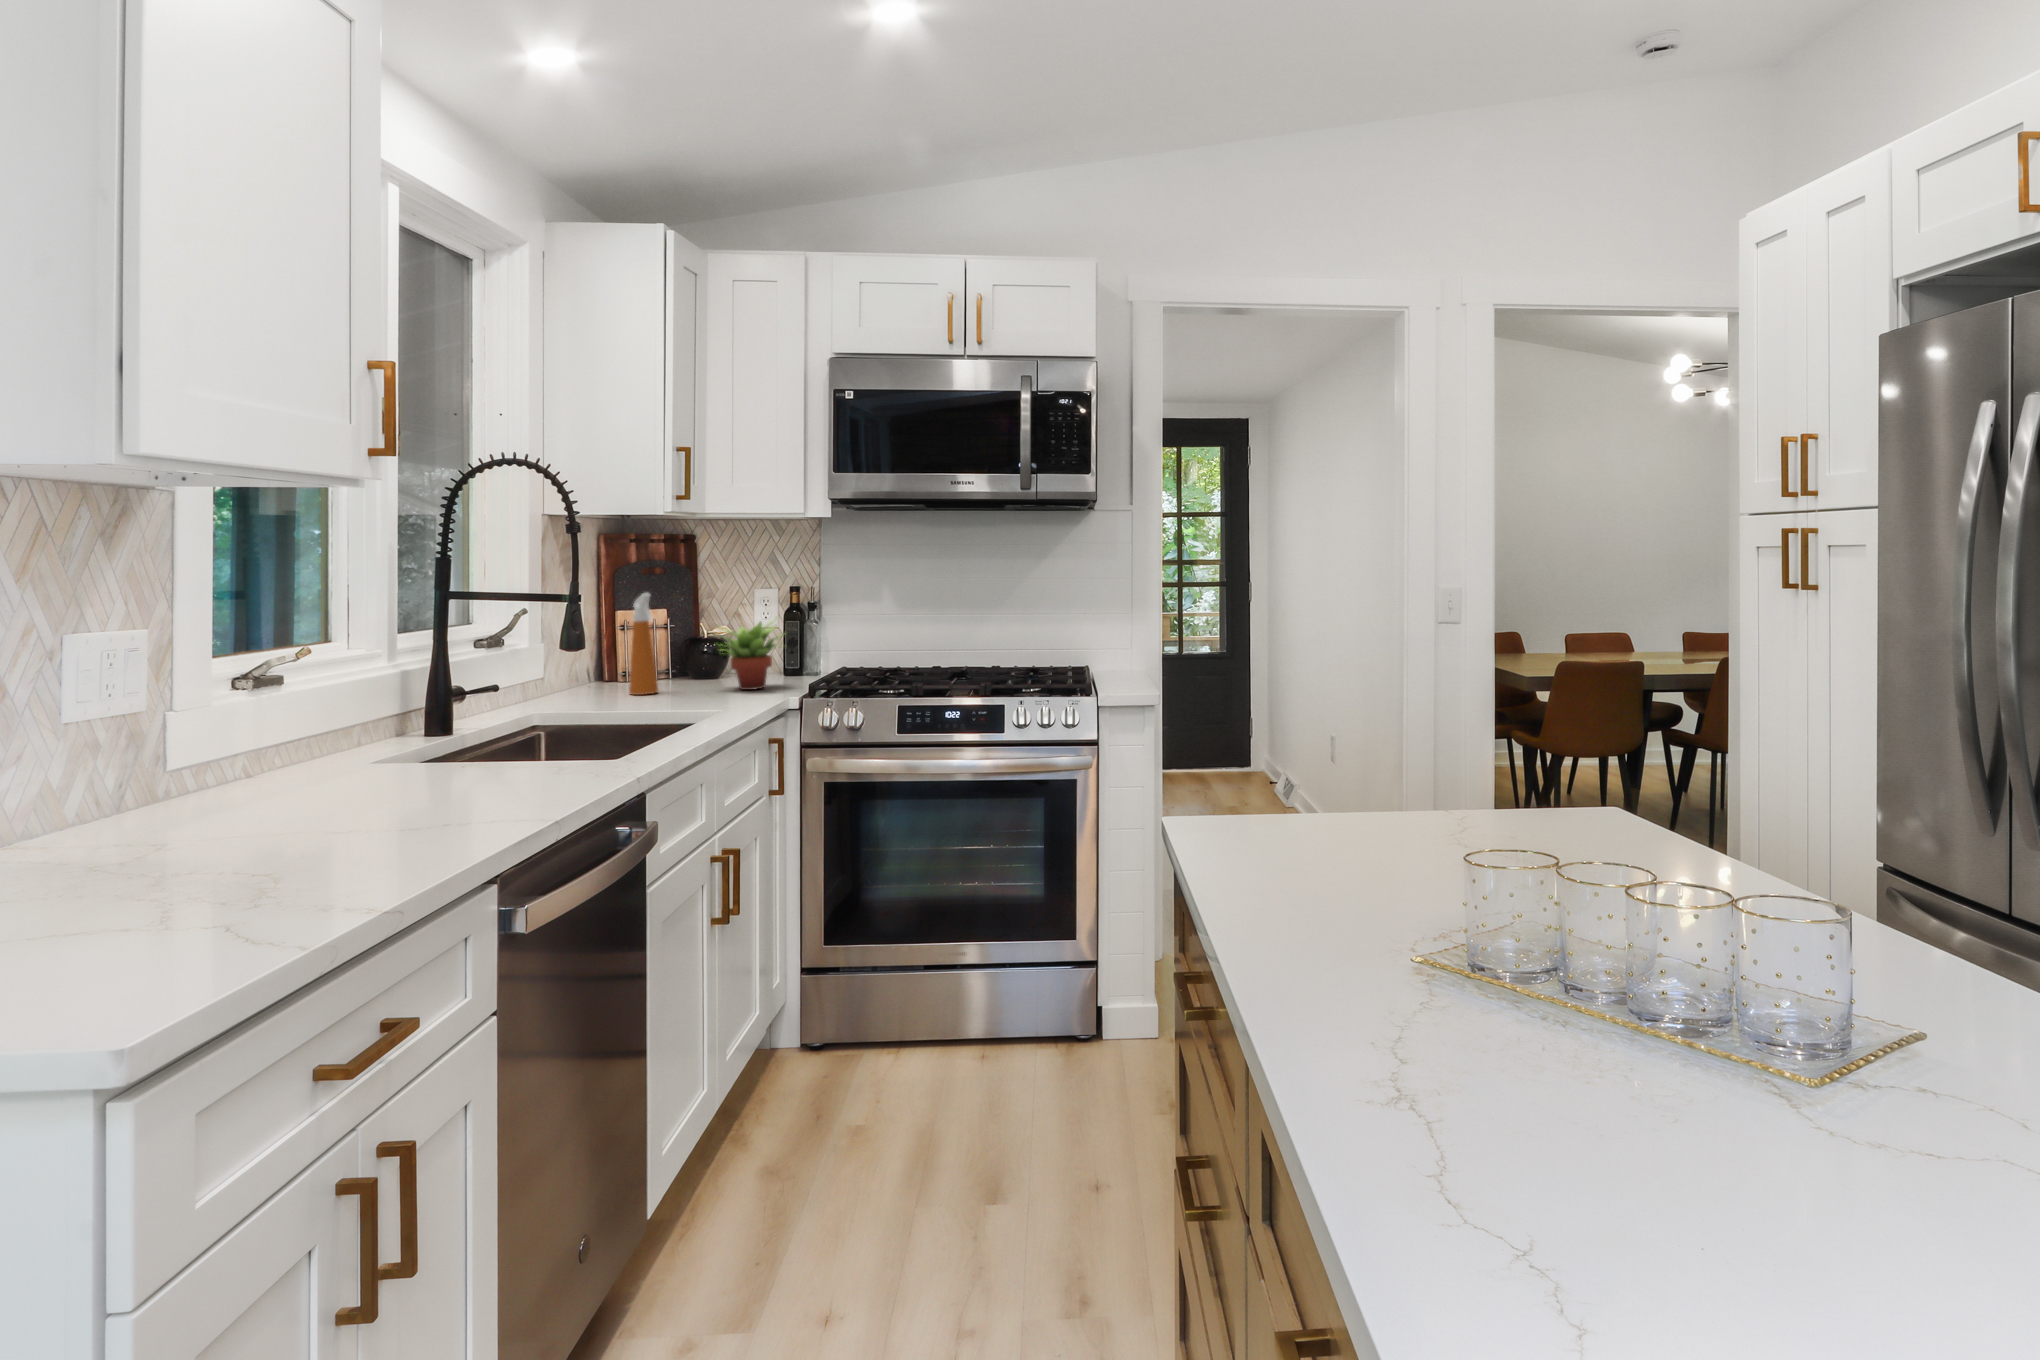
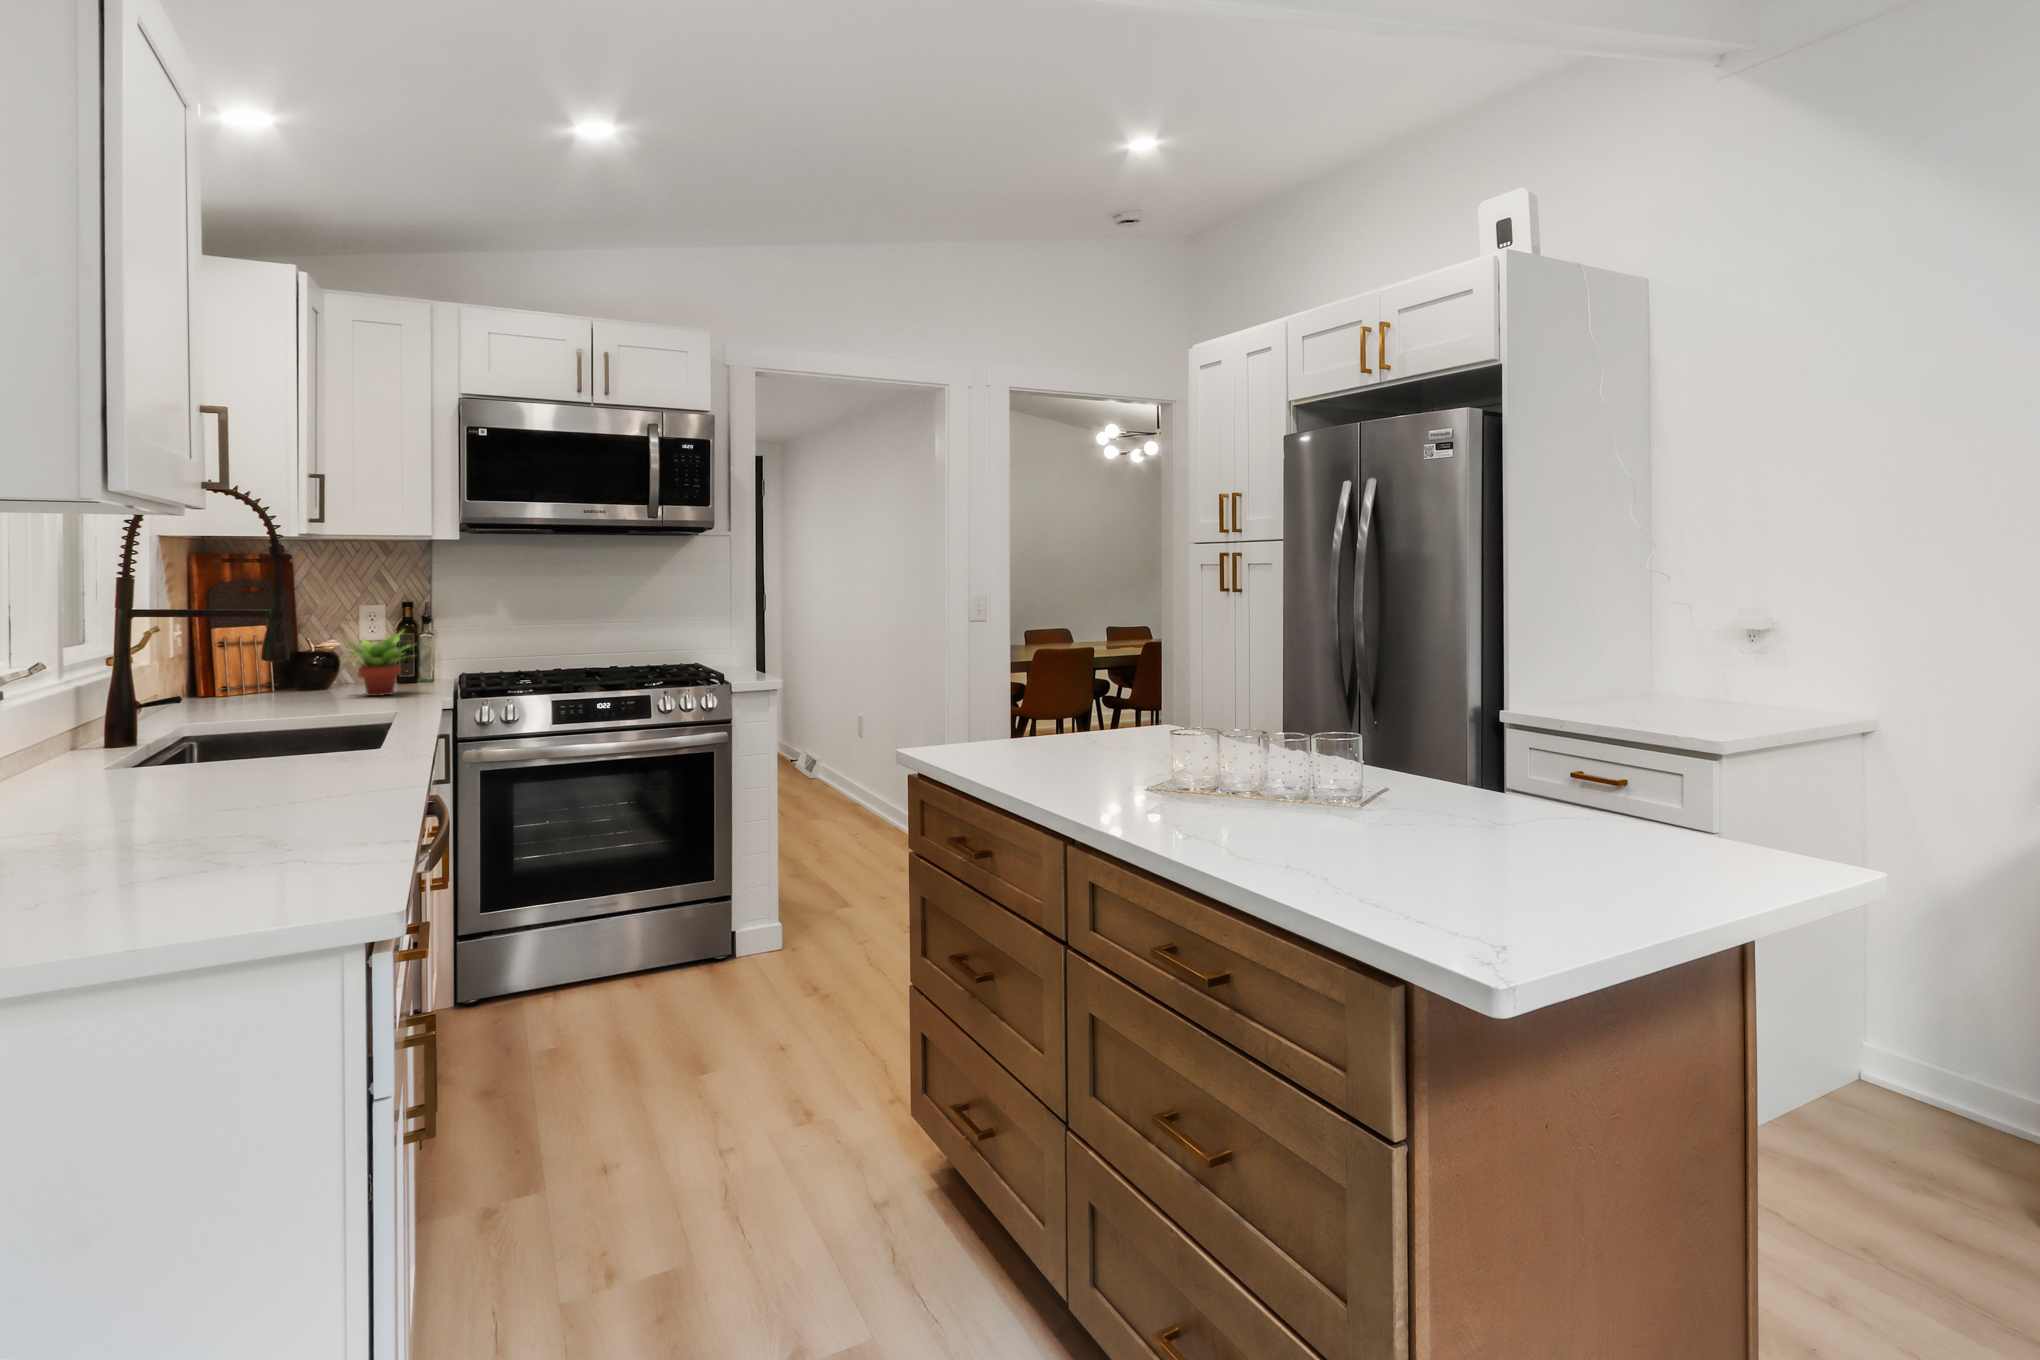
spray bottle: present [629,593,658,695] -> none [253,608,285,704]

